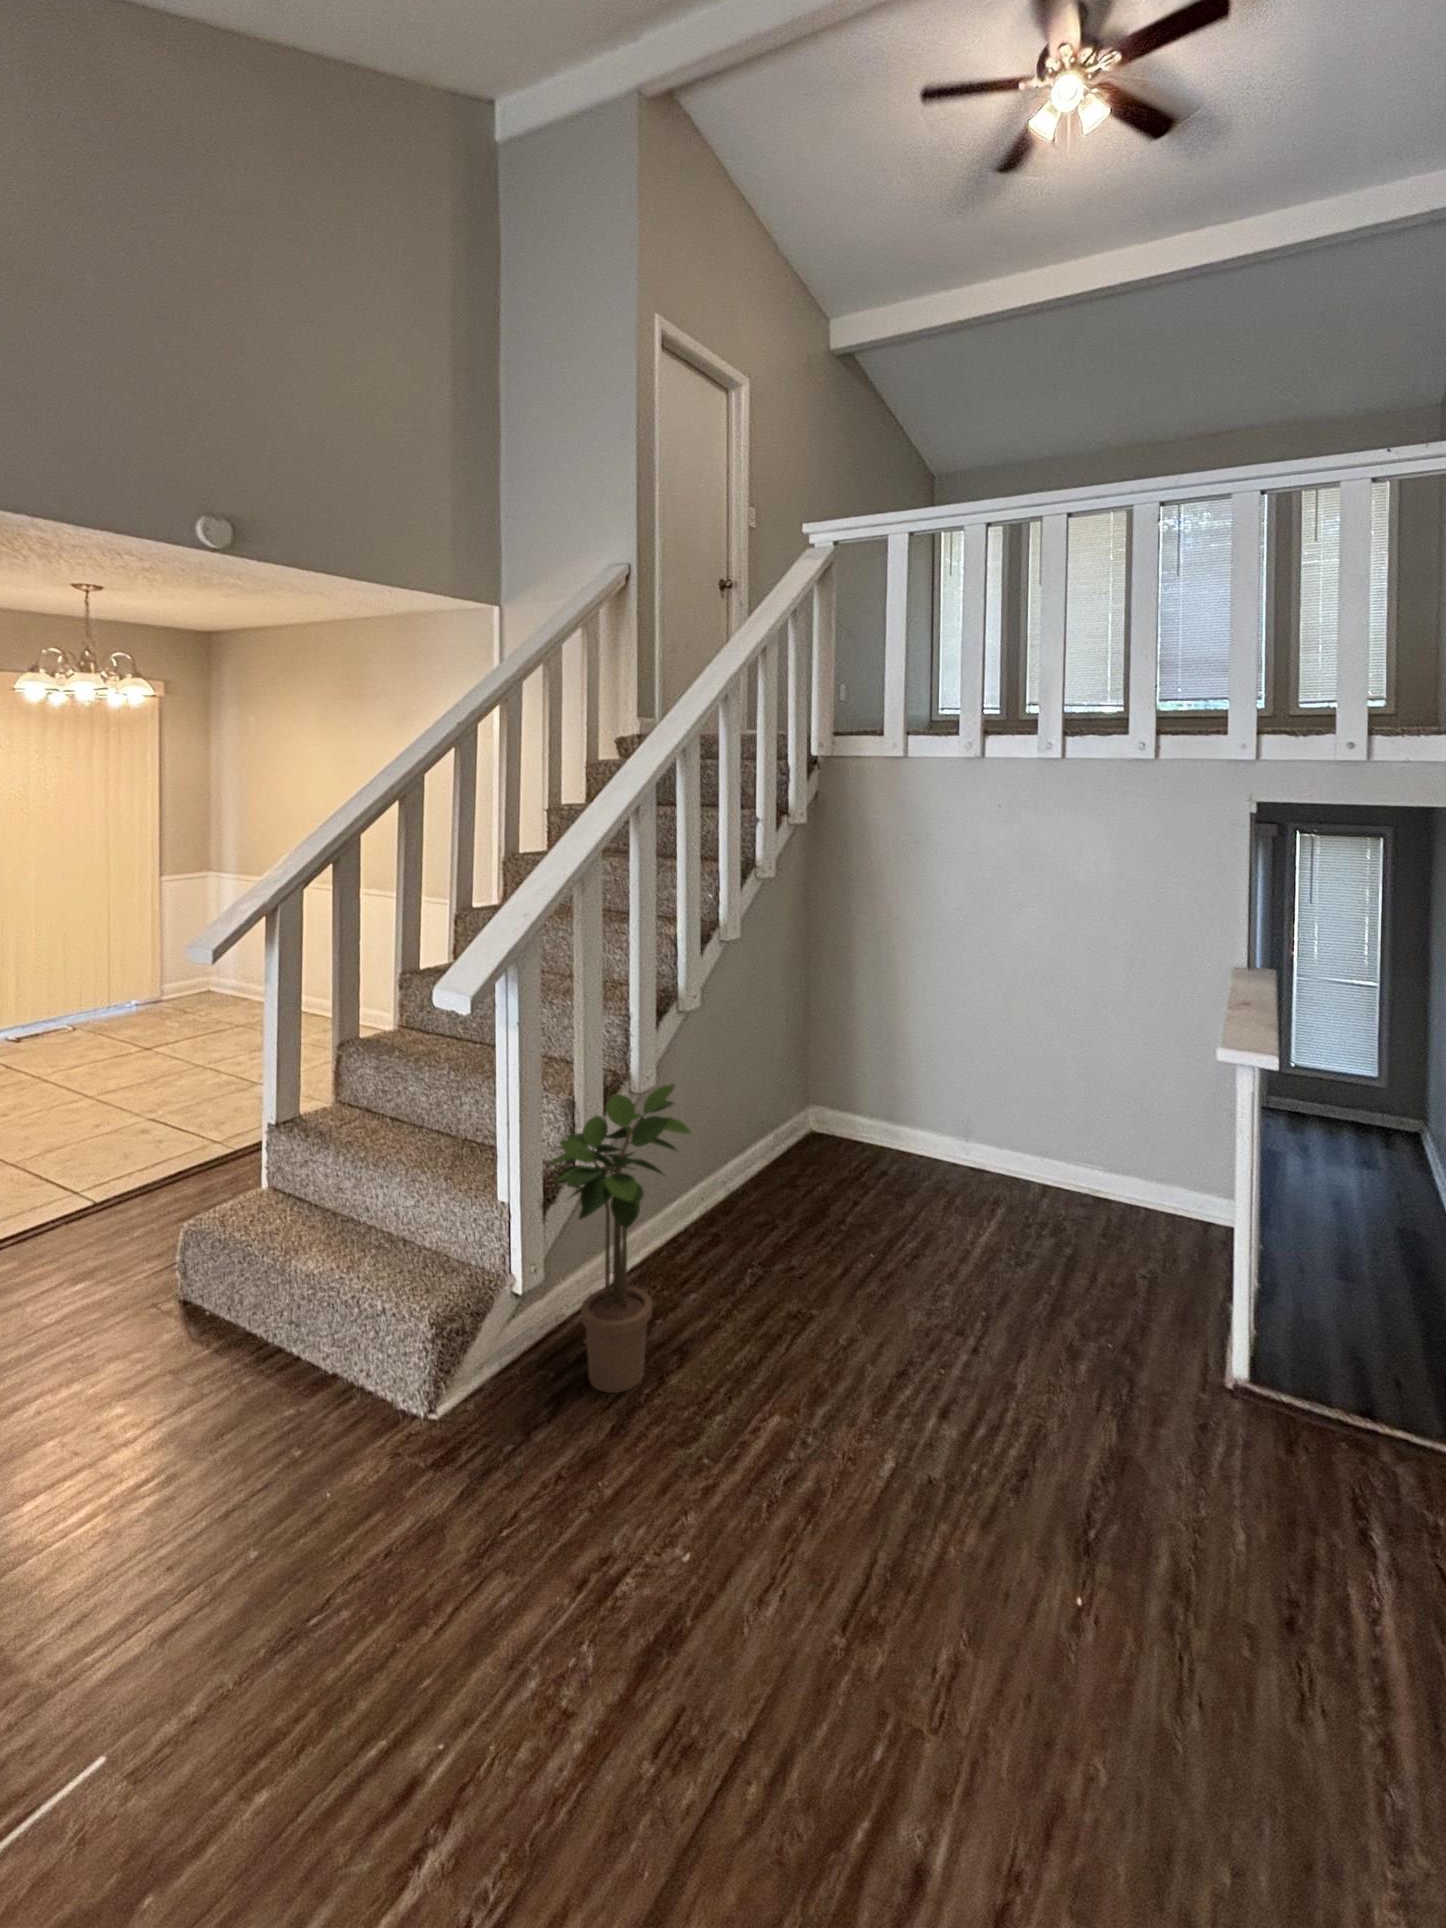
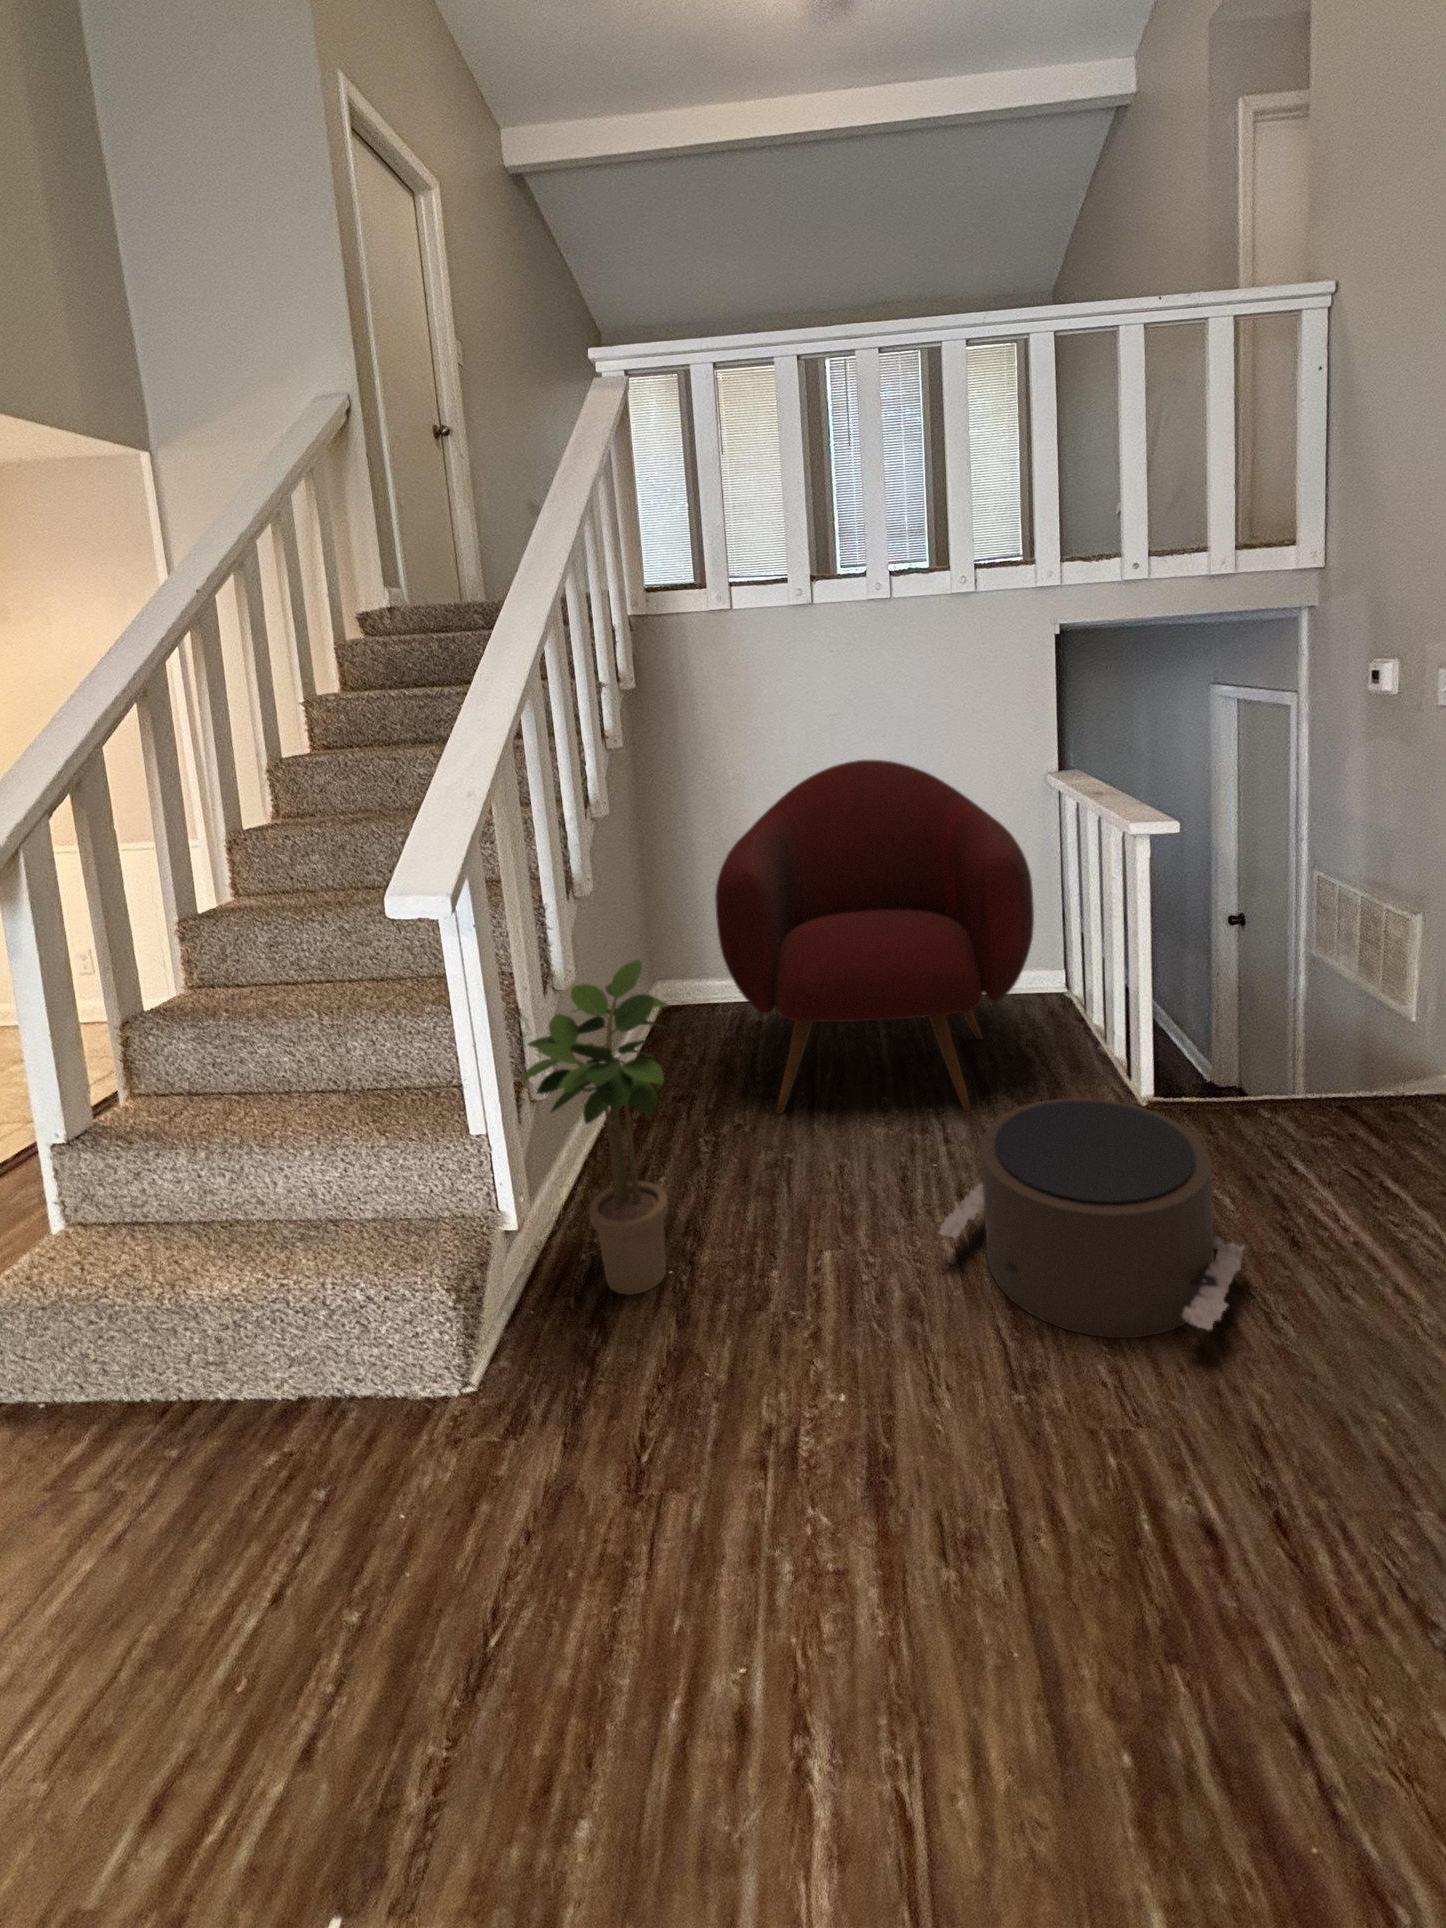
armchair: none [812,932,1145,1333] -> present [715,760,1034,1114]
pouf: none [867,1339,1174,1664] -> present [939,1098,1244,1338]

